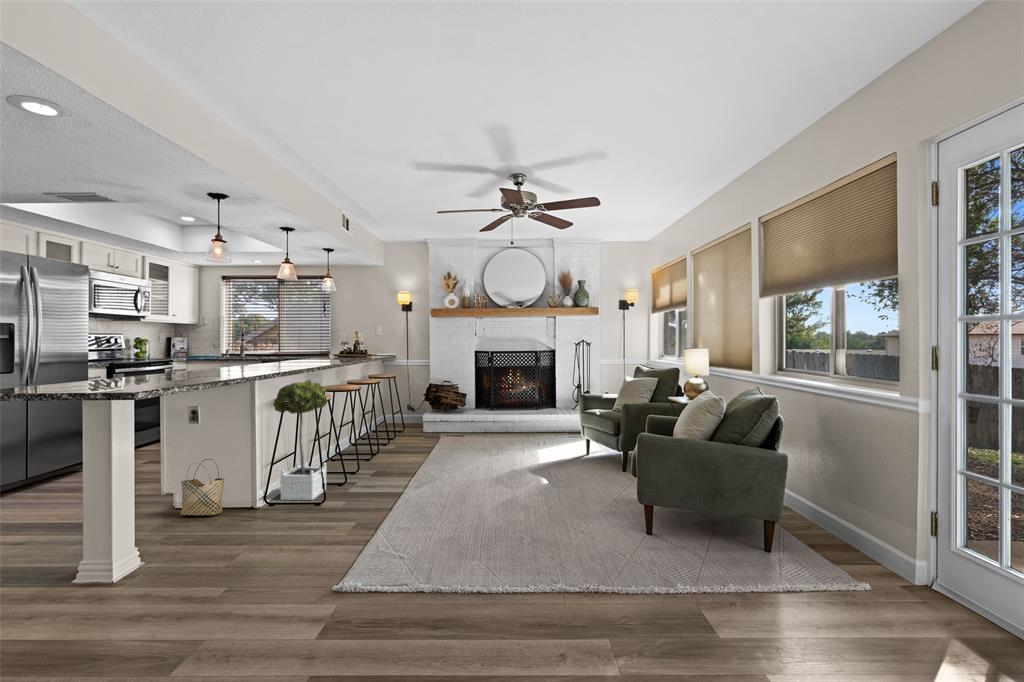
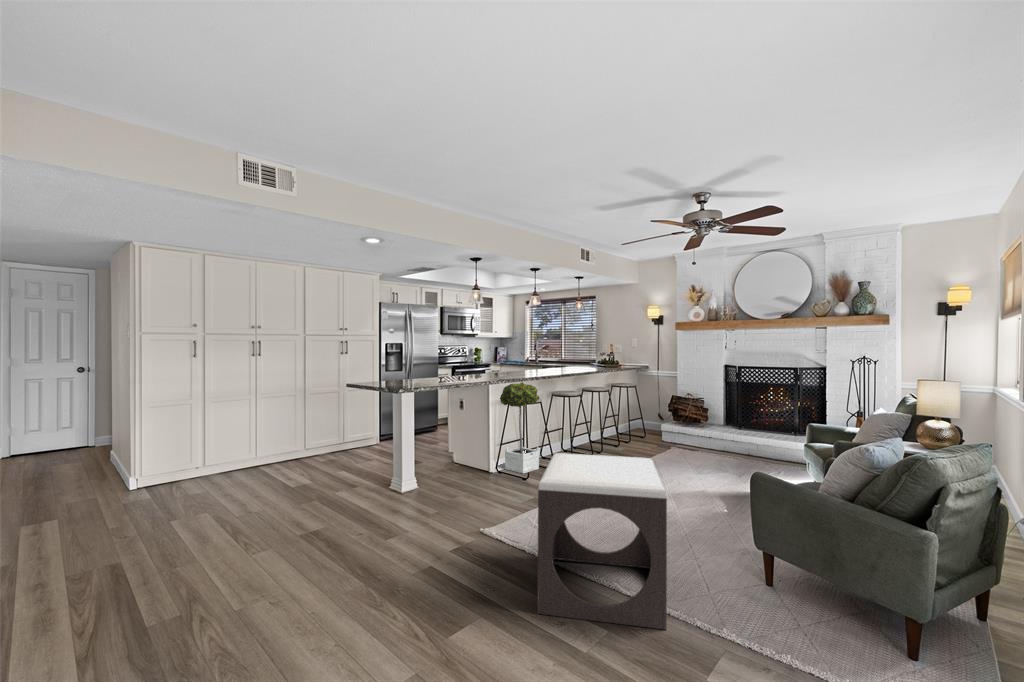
footstool: none [464,447,637,653] -> present [537,453,667,629]
woven basket: present [181,459,225,515] -> none [445,431,469,470]

